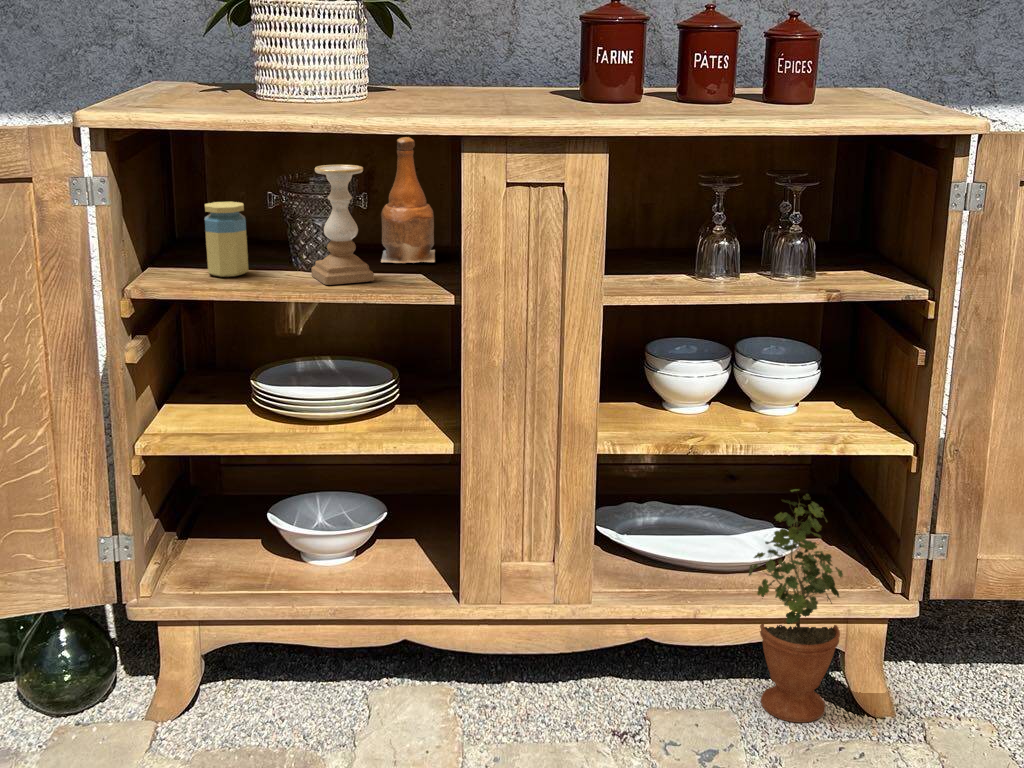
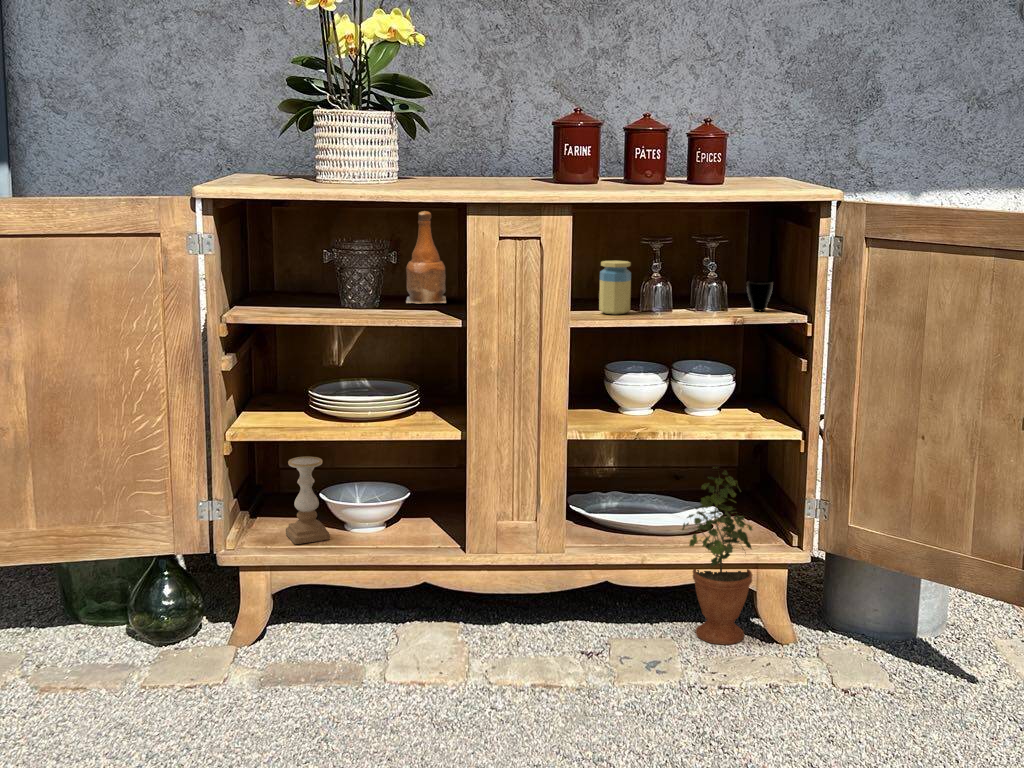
candle holder: present [311,164,374,285] -> present [286,456,330,544]
jar: present [205,202,248,277] -> present [599,261,631,314]
cup: none [844,238,880,281] -> present [747,281,773,311]

